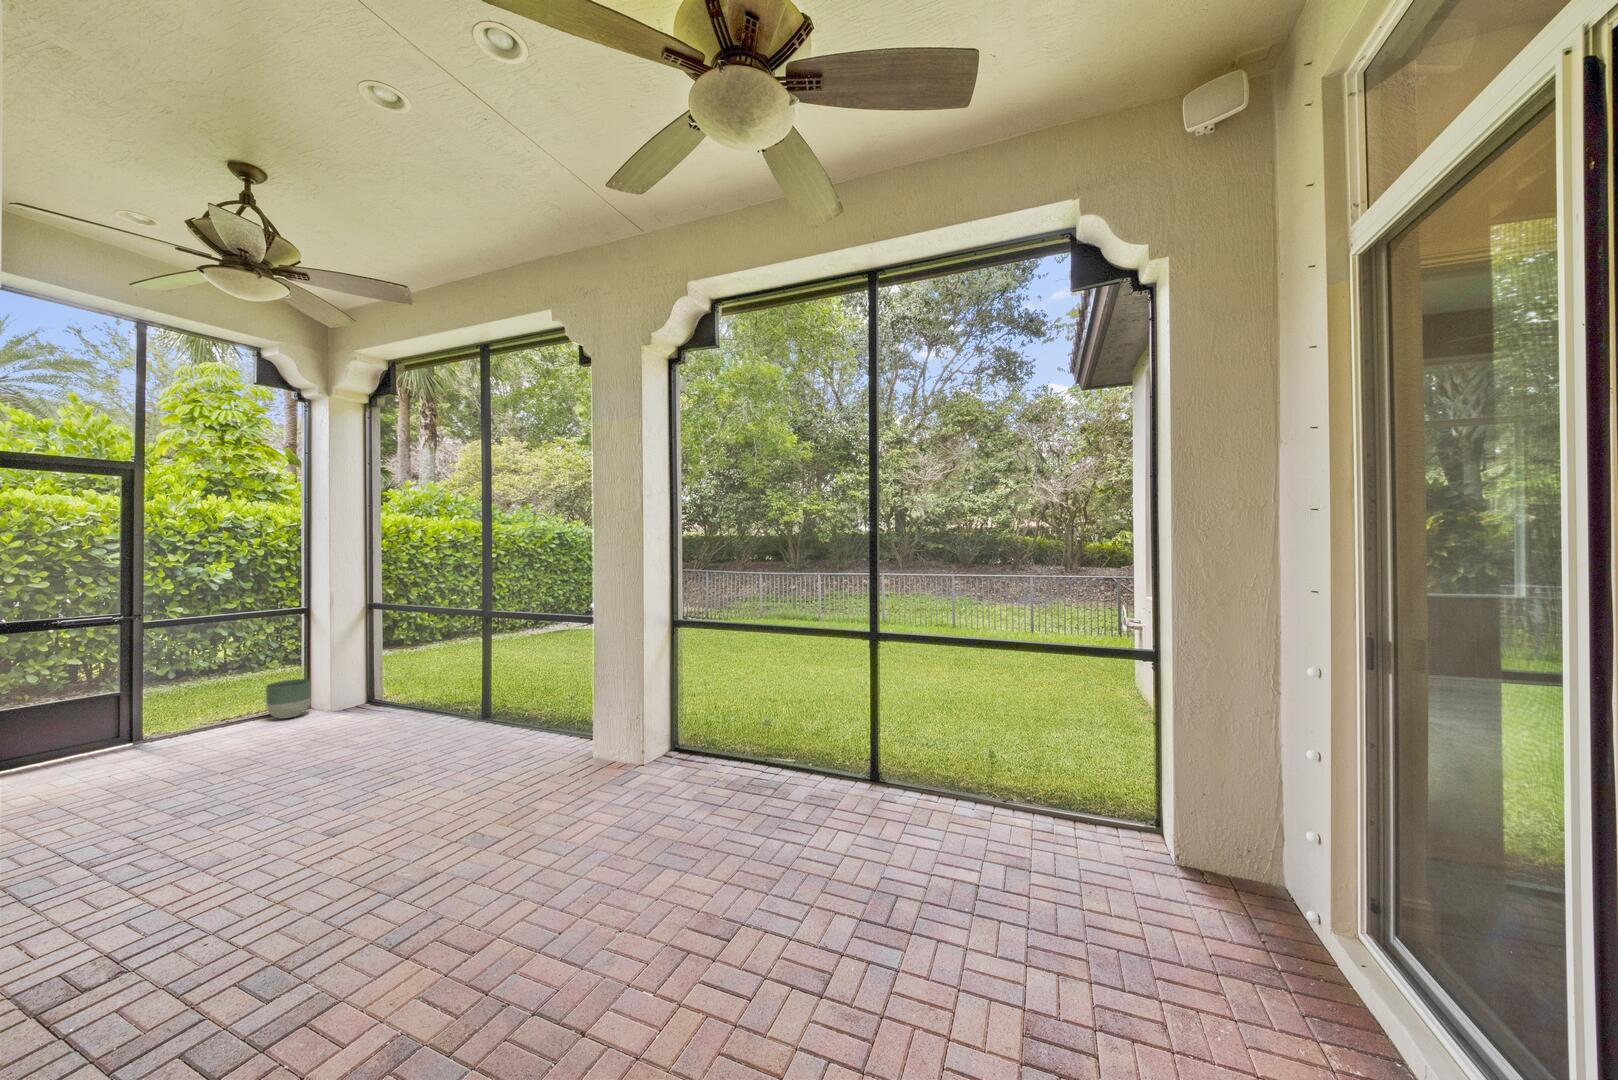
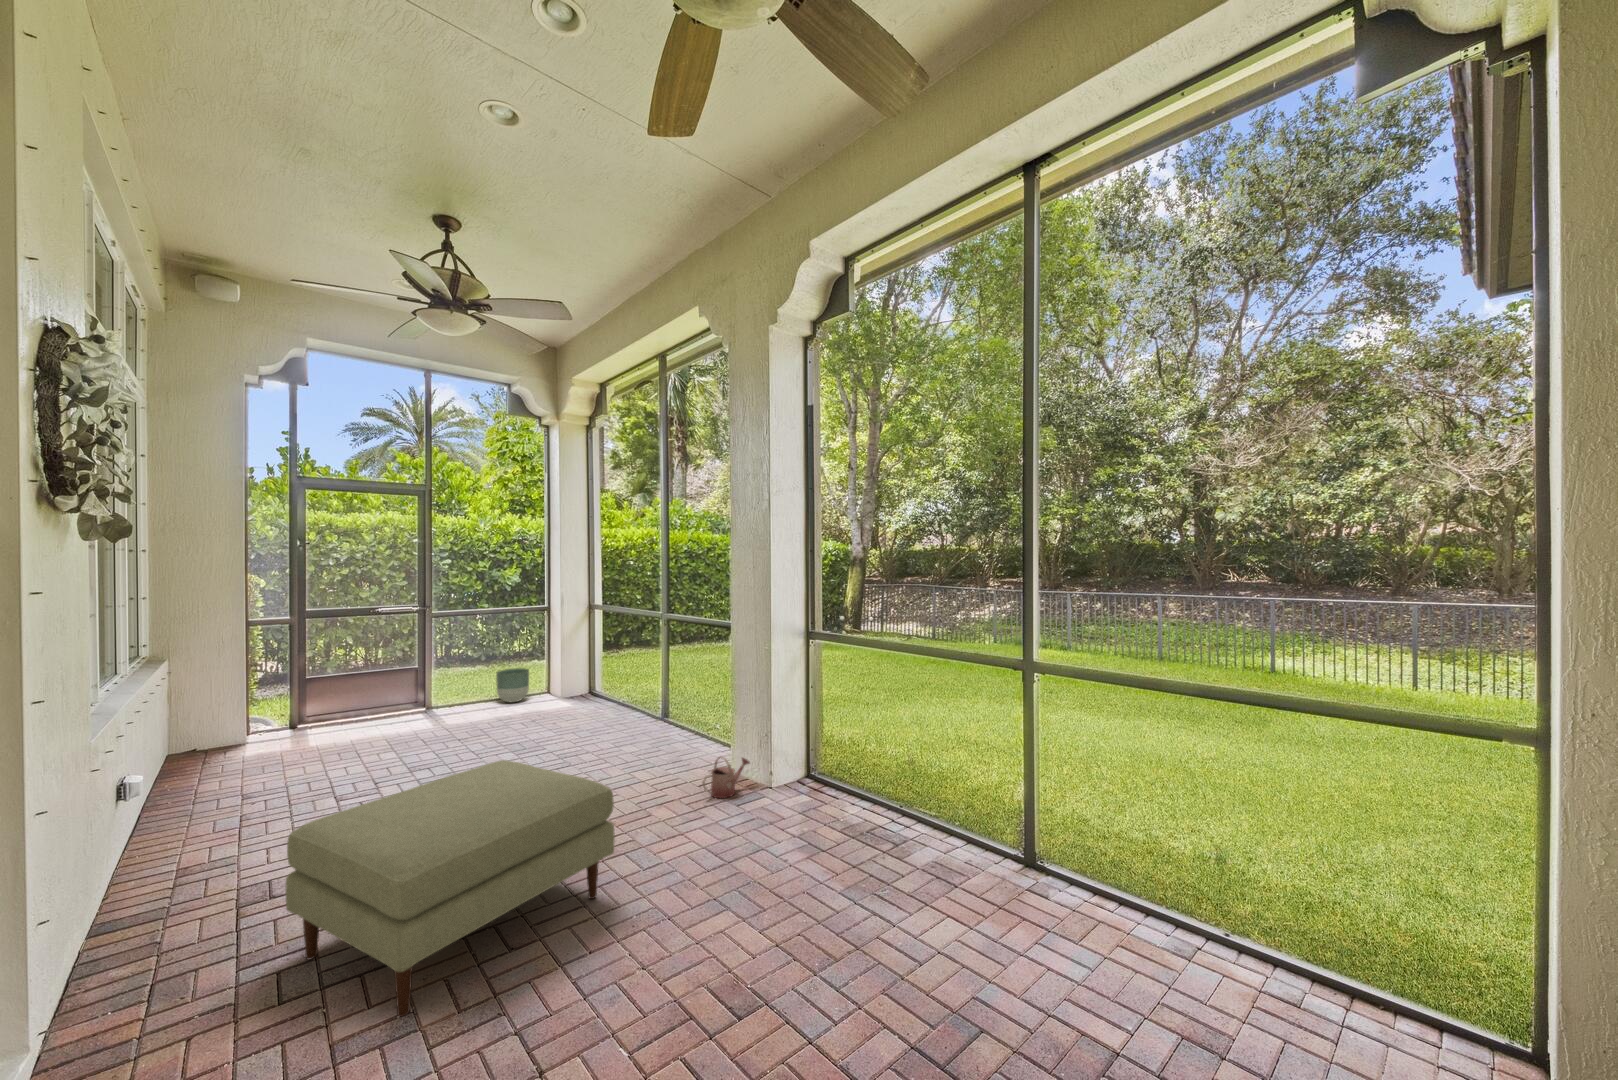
watering can: none [586,738,625,778] -> present [702,757,750,798]
ottoman: none [183,773,554,1040] -> present [285,760,615,1016]

